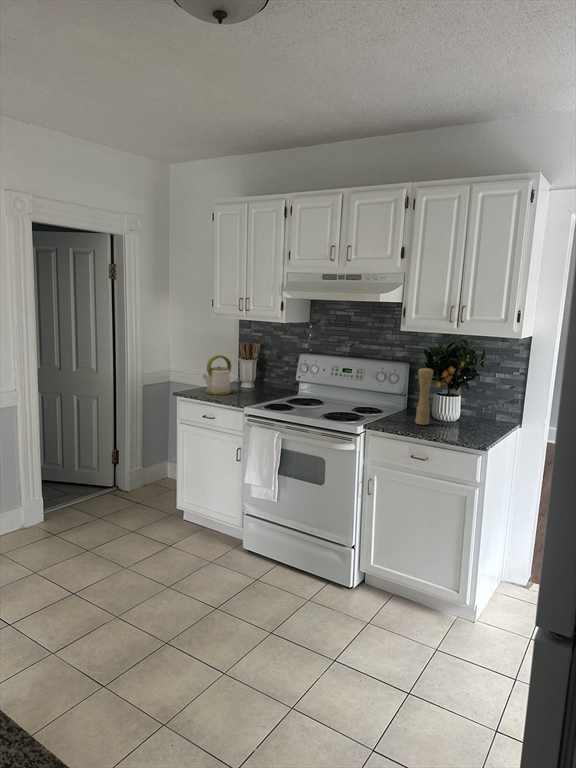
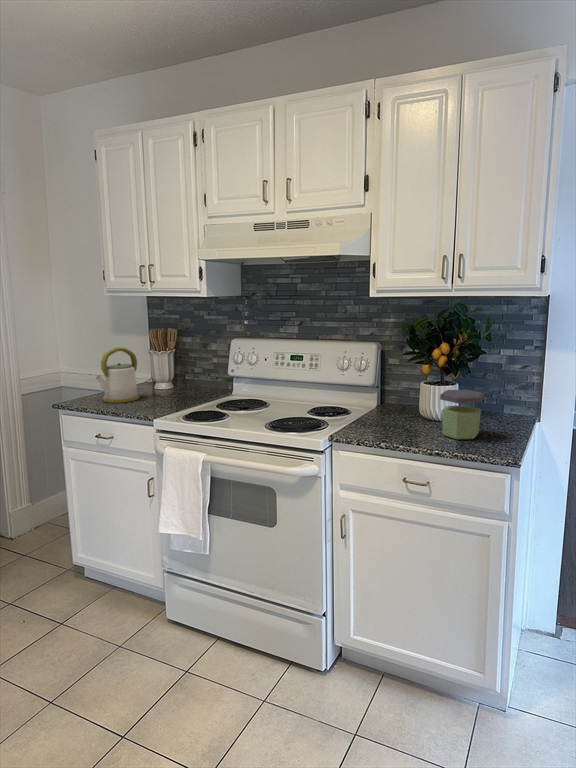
pepper mill: present [415,367,433,425] -> none [400,346,422,429]
jar: none [442,399,473,433] -> present [440,390,484,439]

